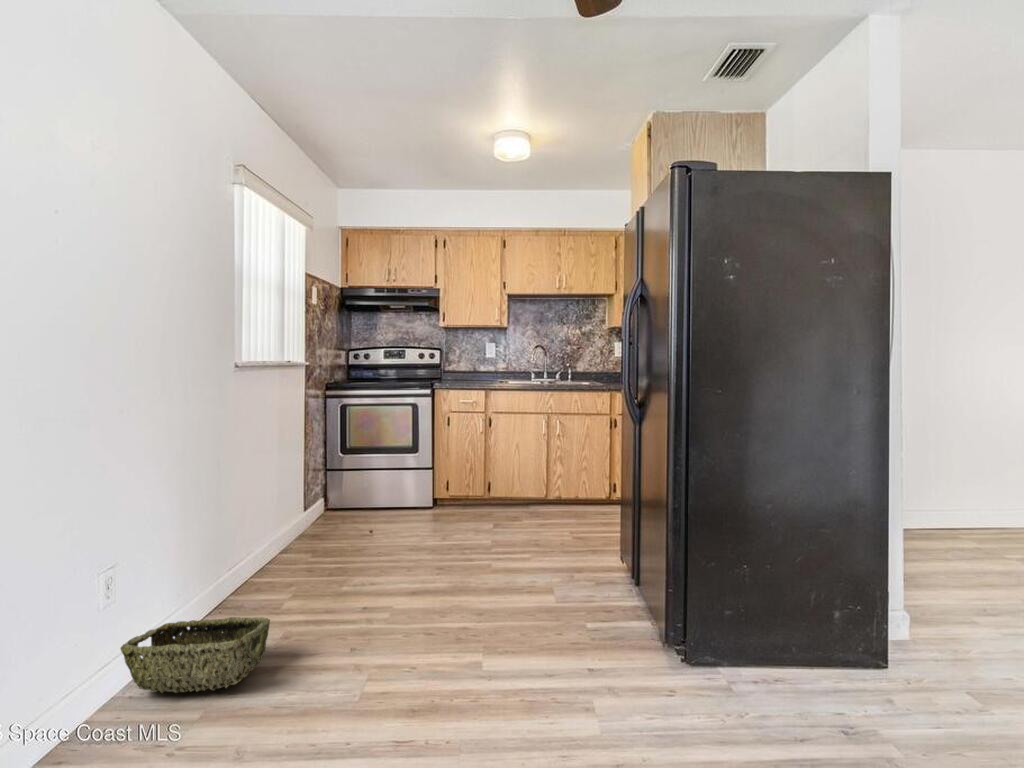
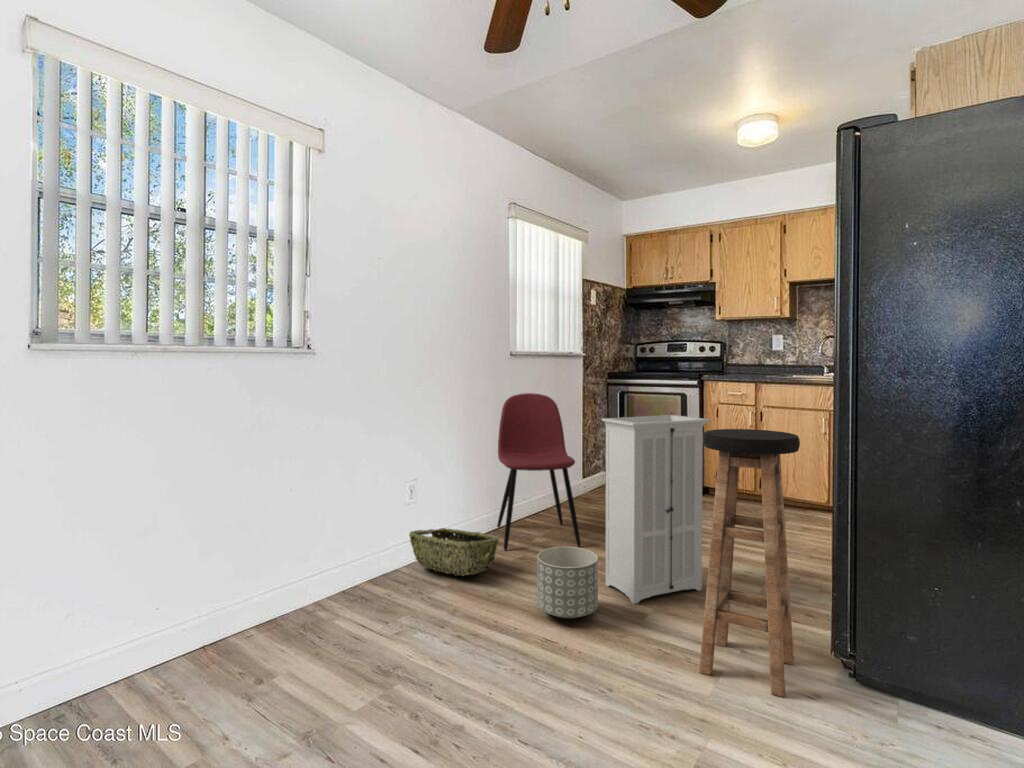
dining chair: none [224,416,352,629] -> present [497,393,581,550]
storage cabinet: none [408,434,516,657] -> present [602,414,710,604]
bar stool: none [560,455,650,718] -> present [699,429,800,697]
planter: none [358,610,434,706] -> present [537,547,598,619]

